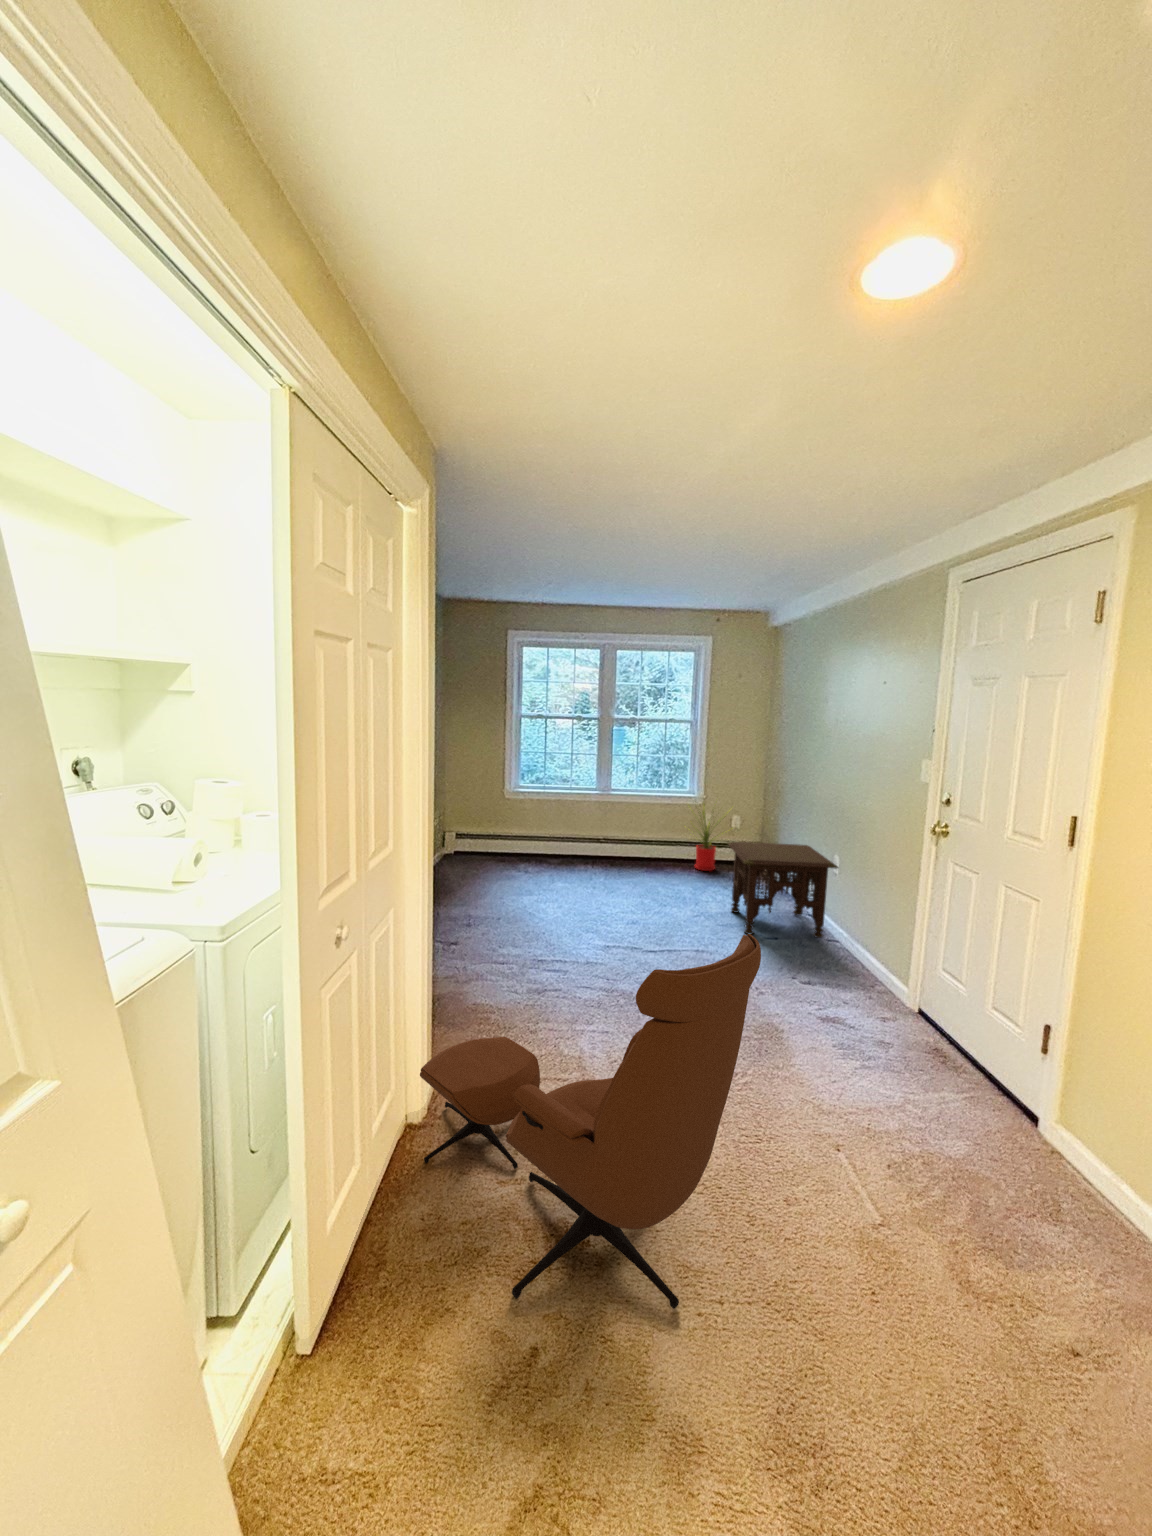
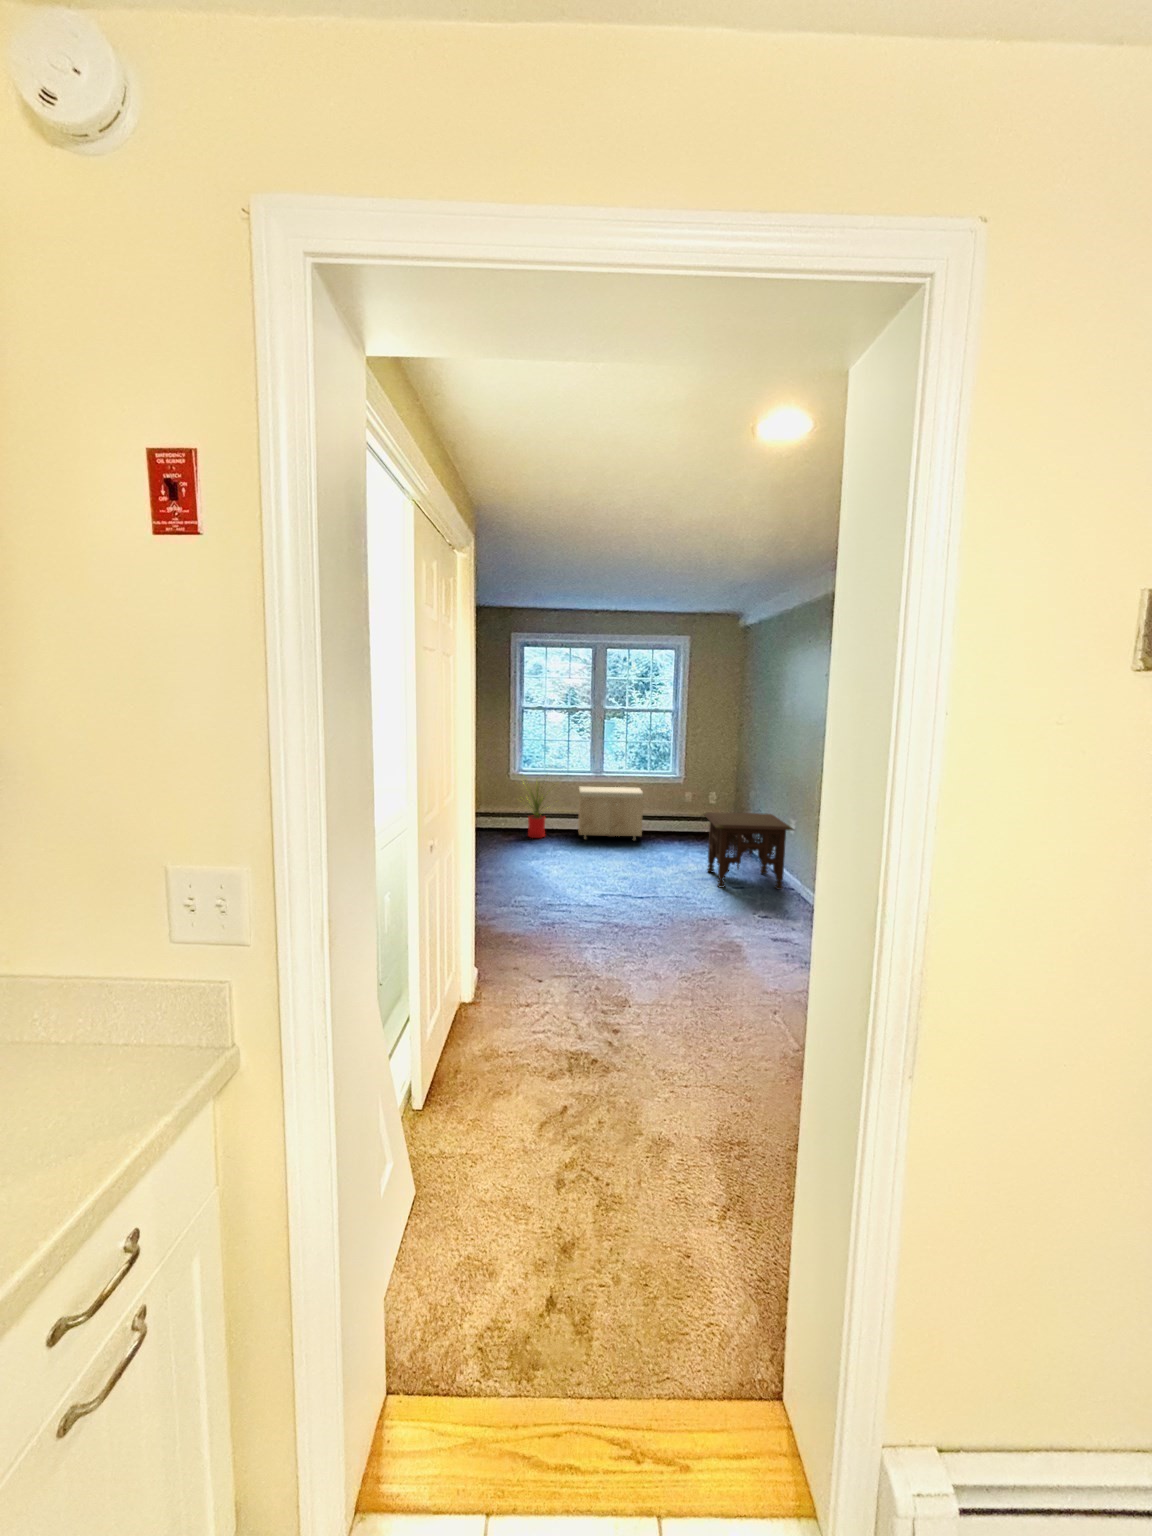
storage bench: none [582,805,657,868] -> present [578,787,643,840]
house plant: present [695,809,728,871] -> present [528,785,550,838]
lounge chair: present [420,934,761,1309] -> none [470,843,706,1089]

